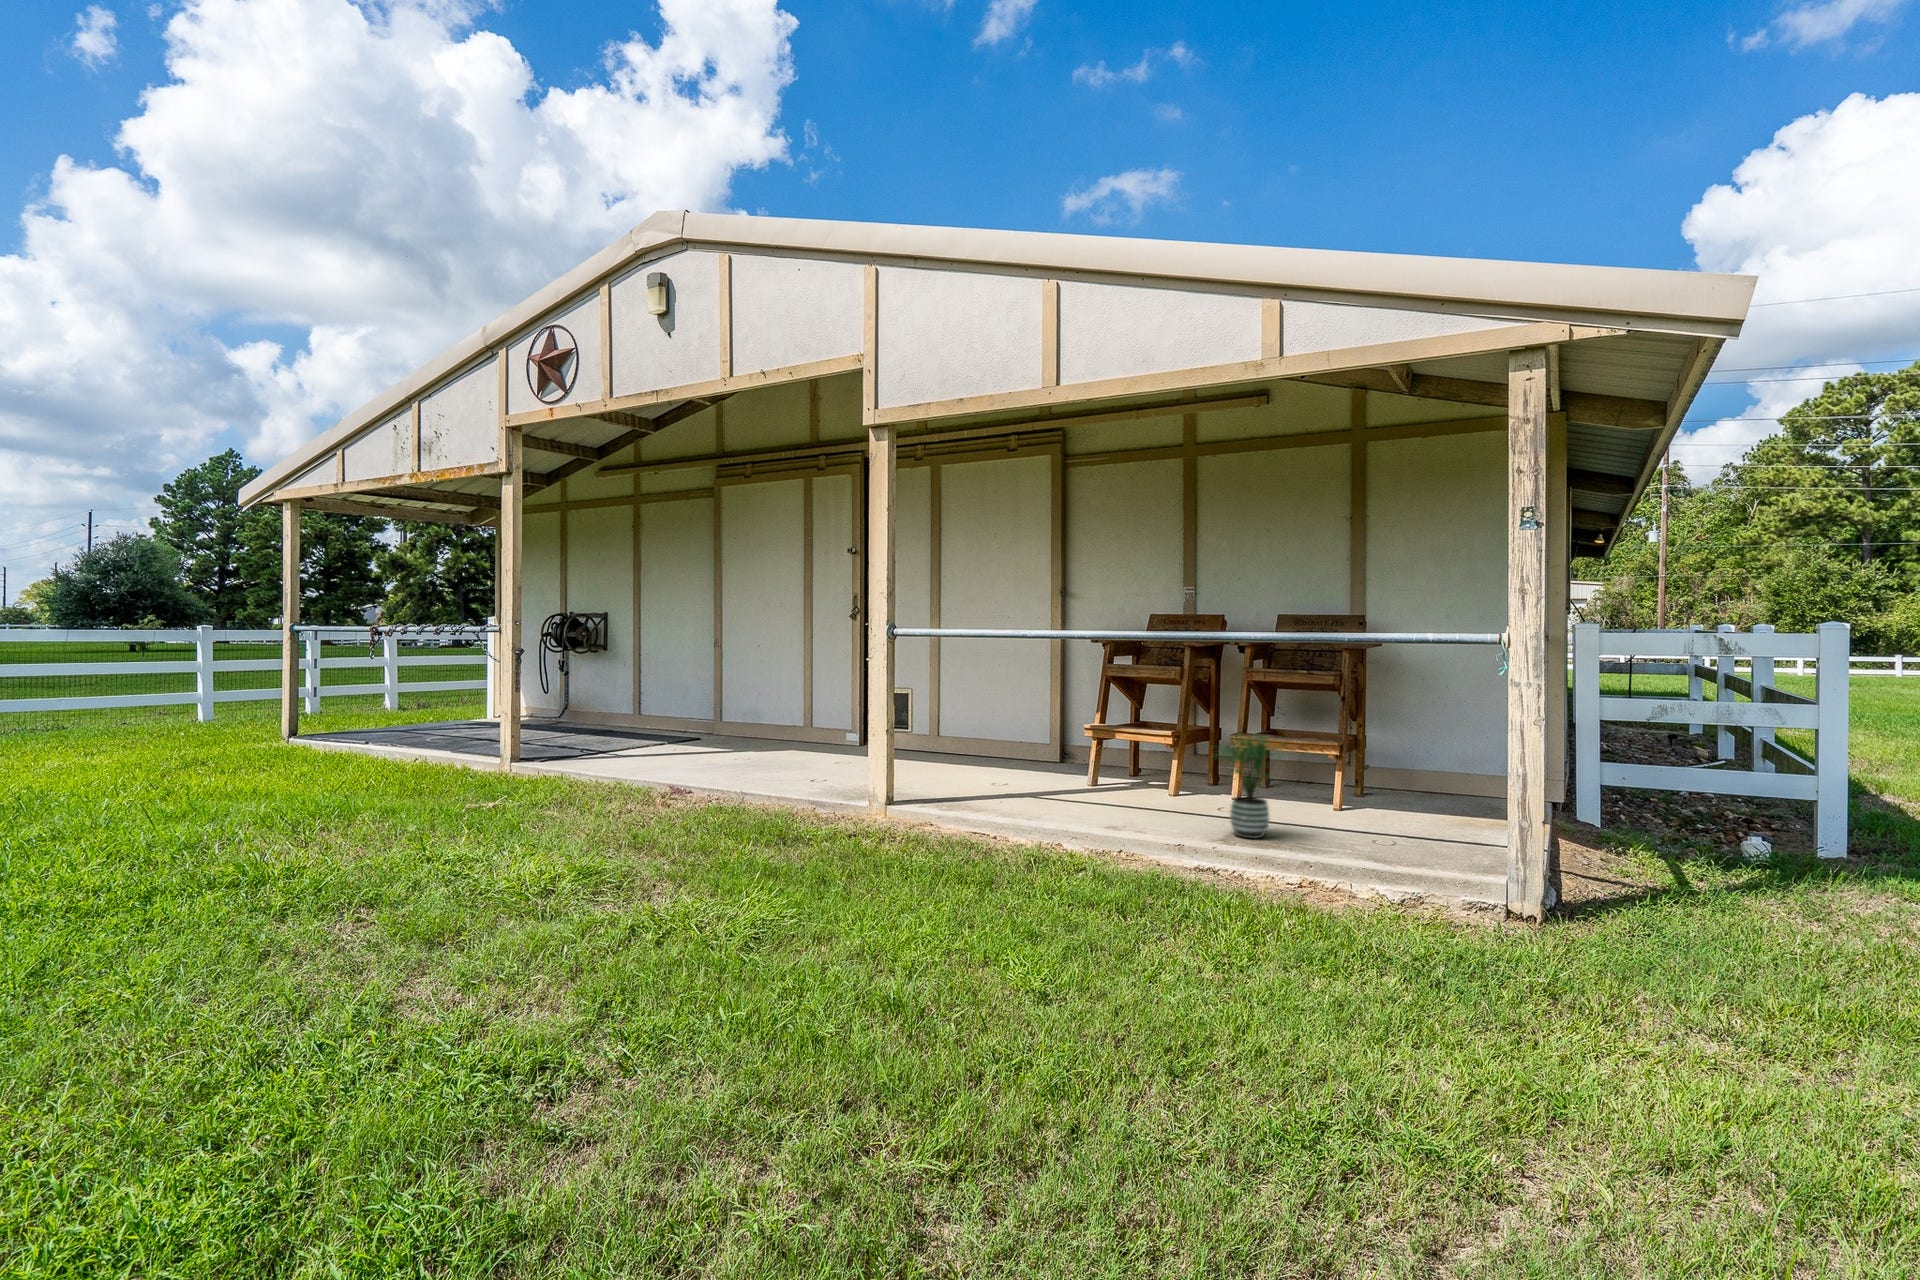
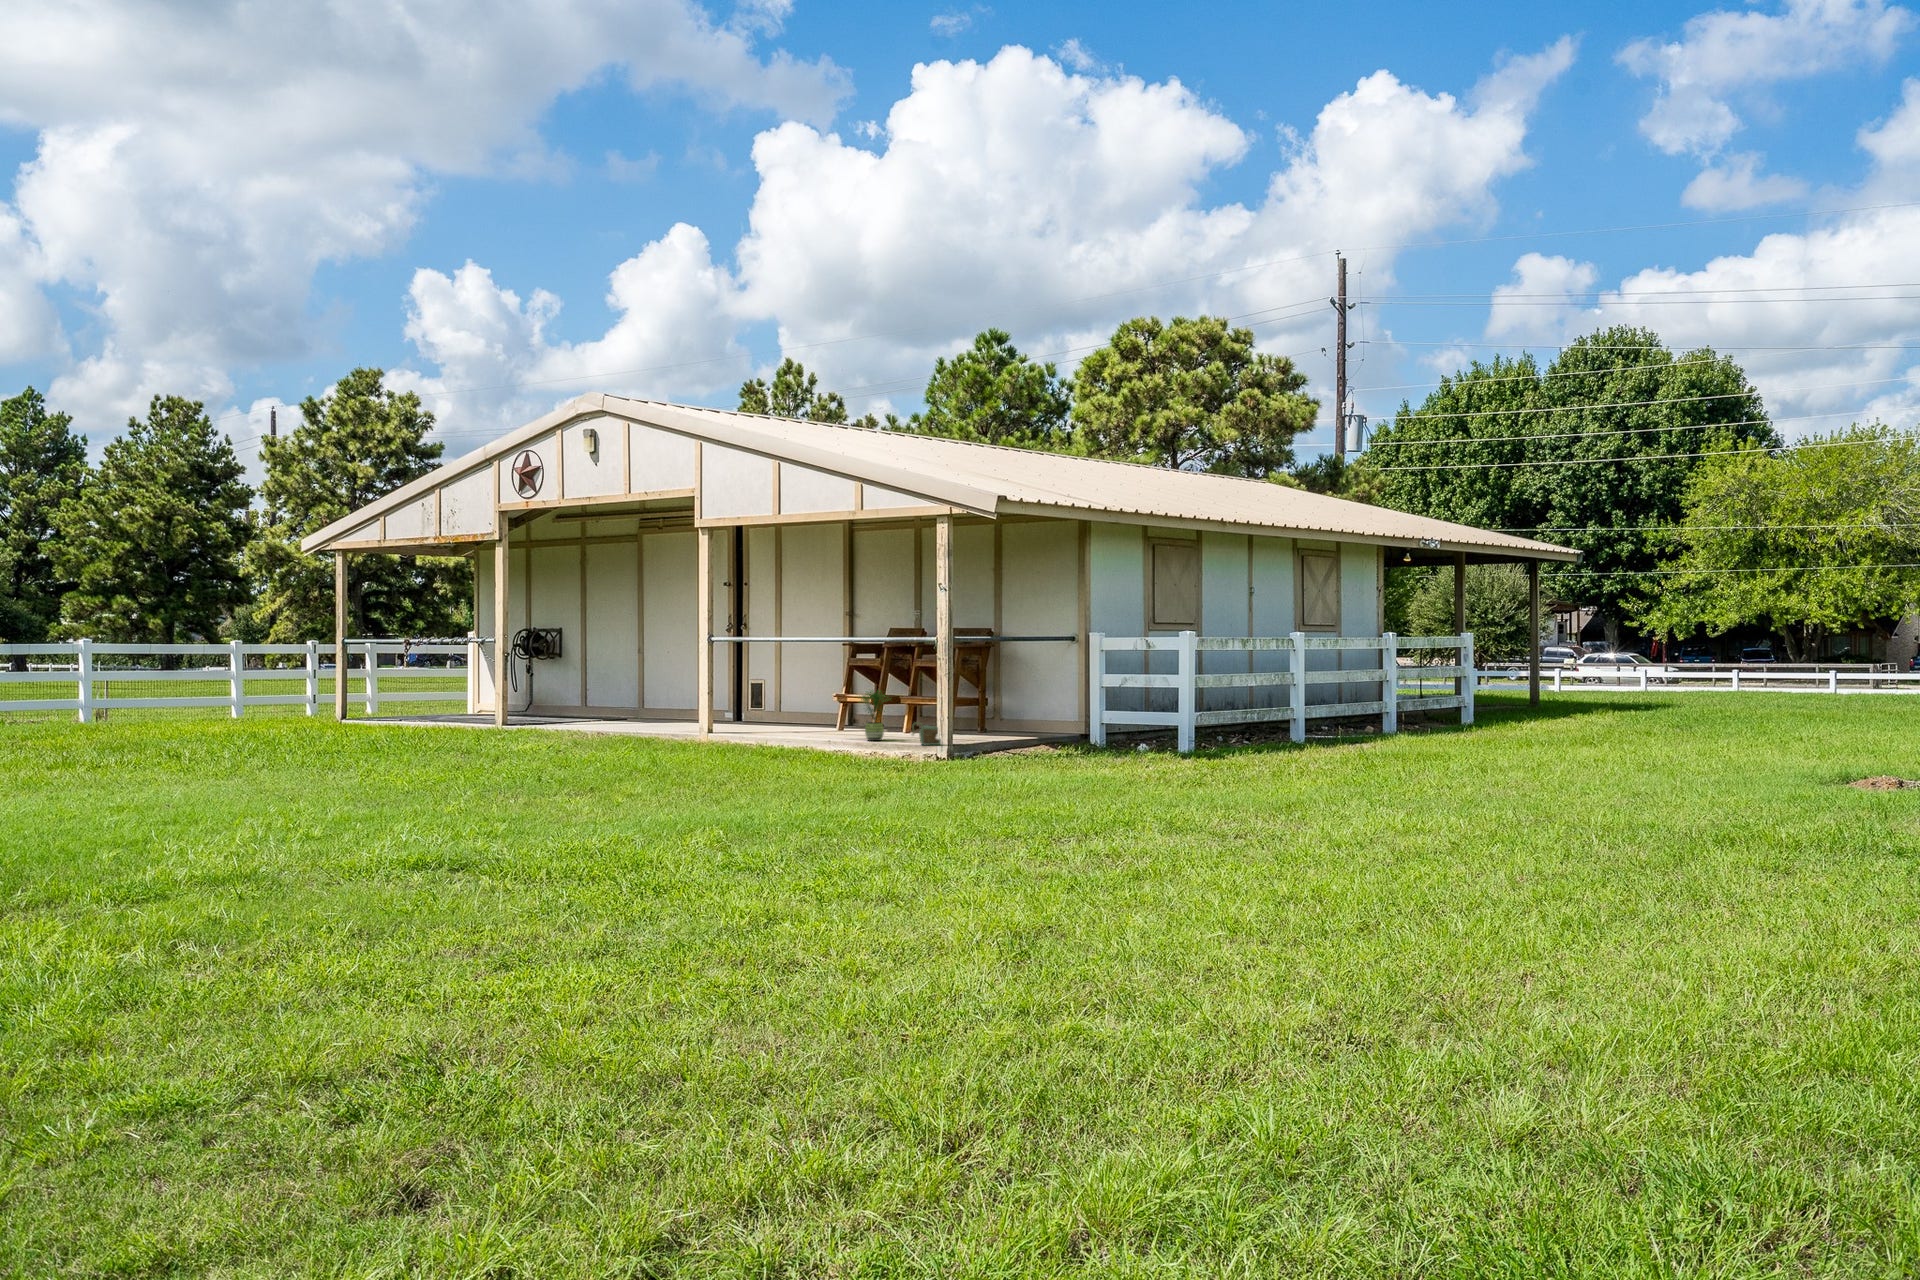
watering can: none [1378,812,1460,862] -> present [912,722,952,745]

